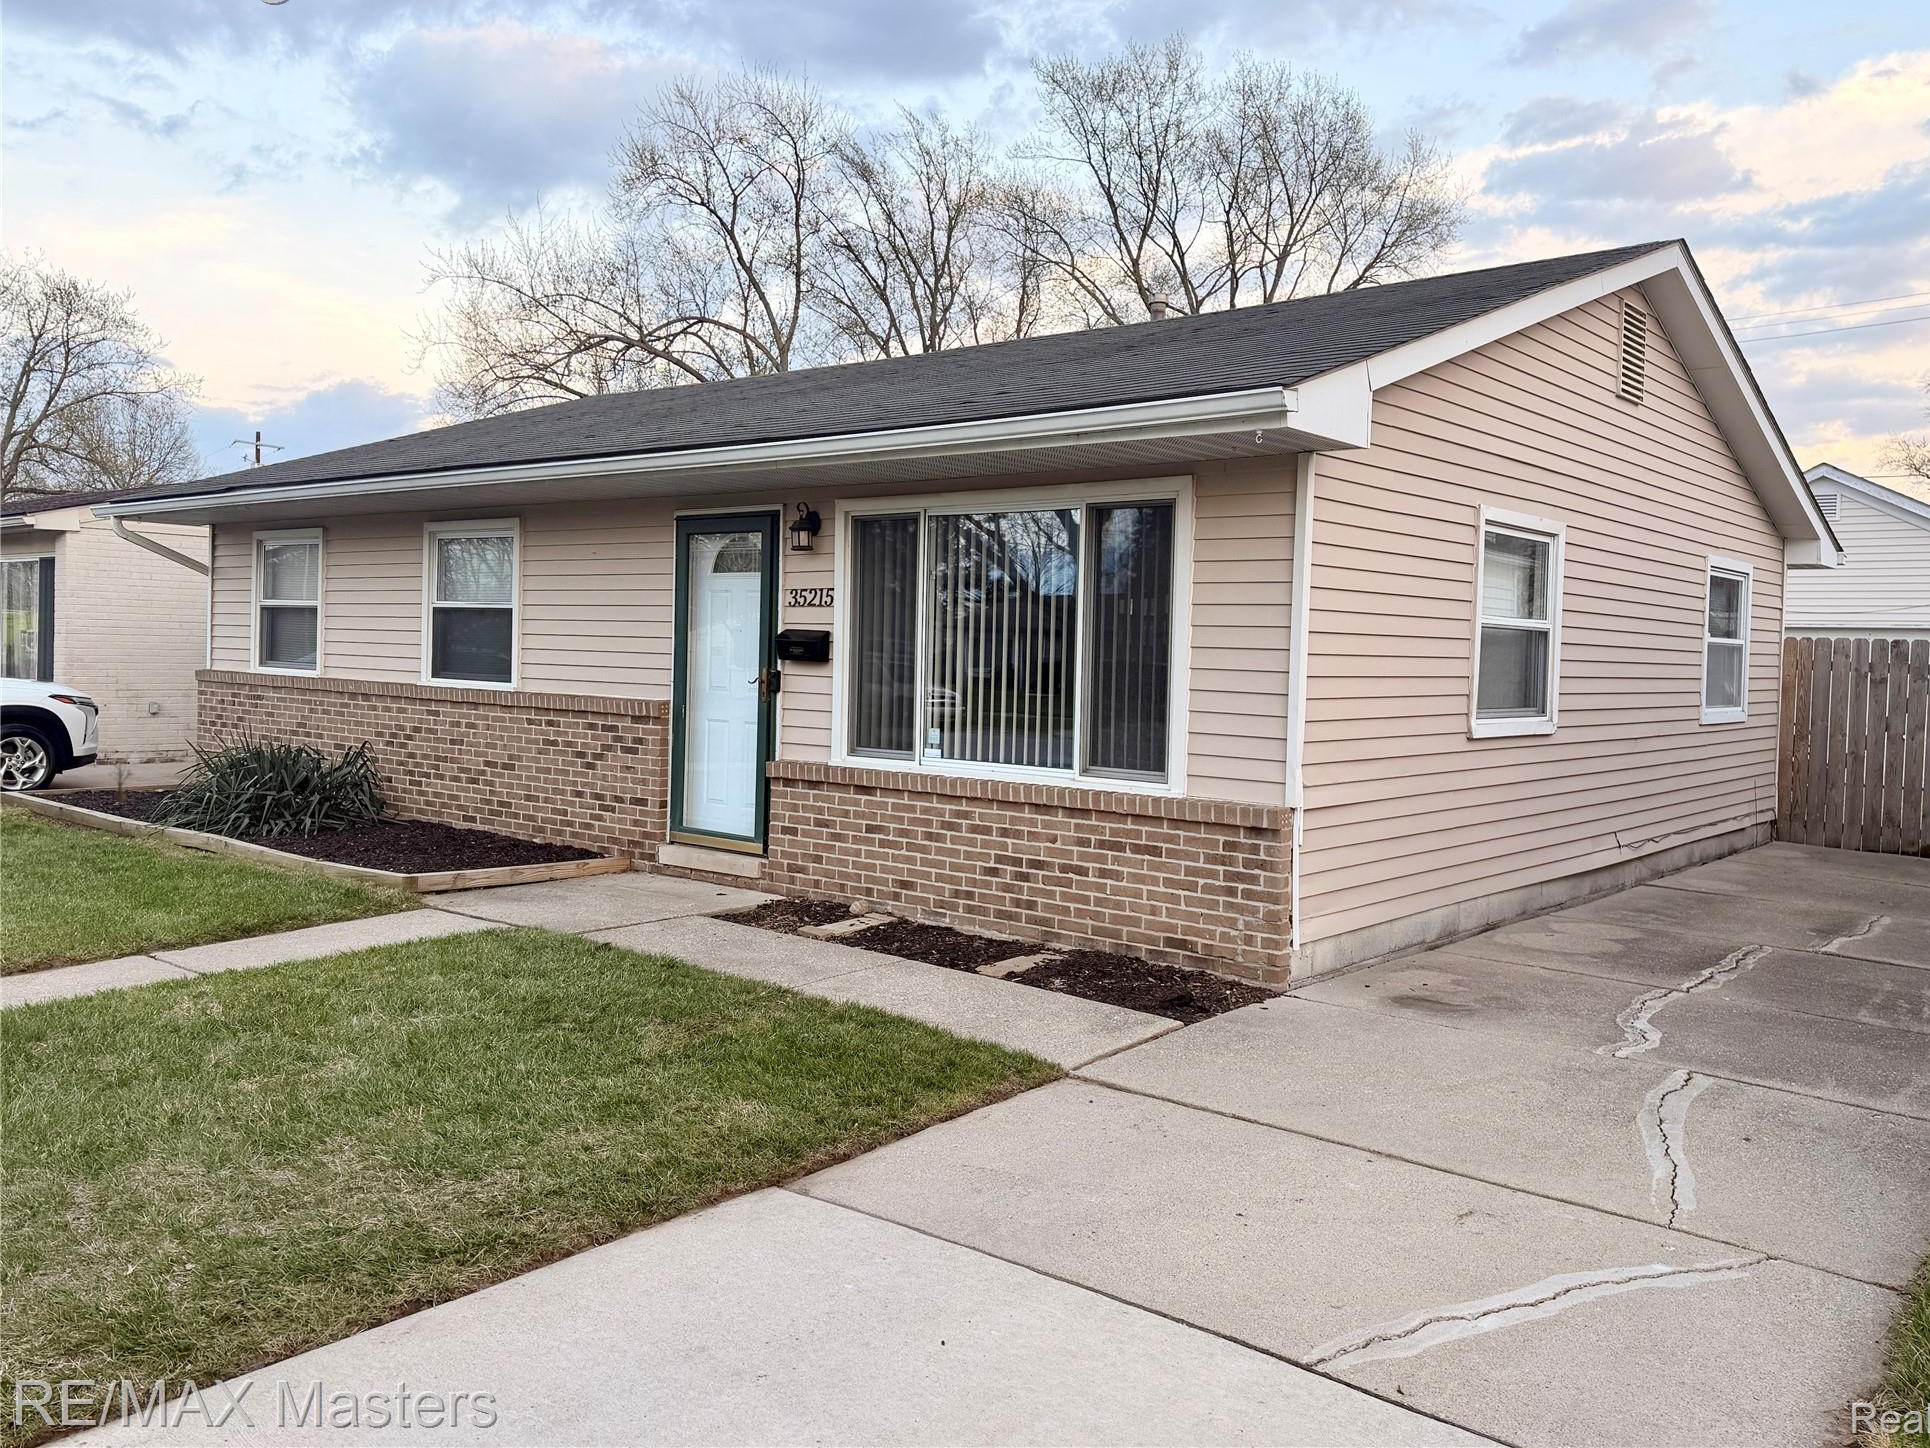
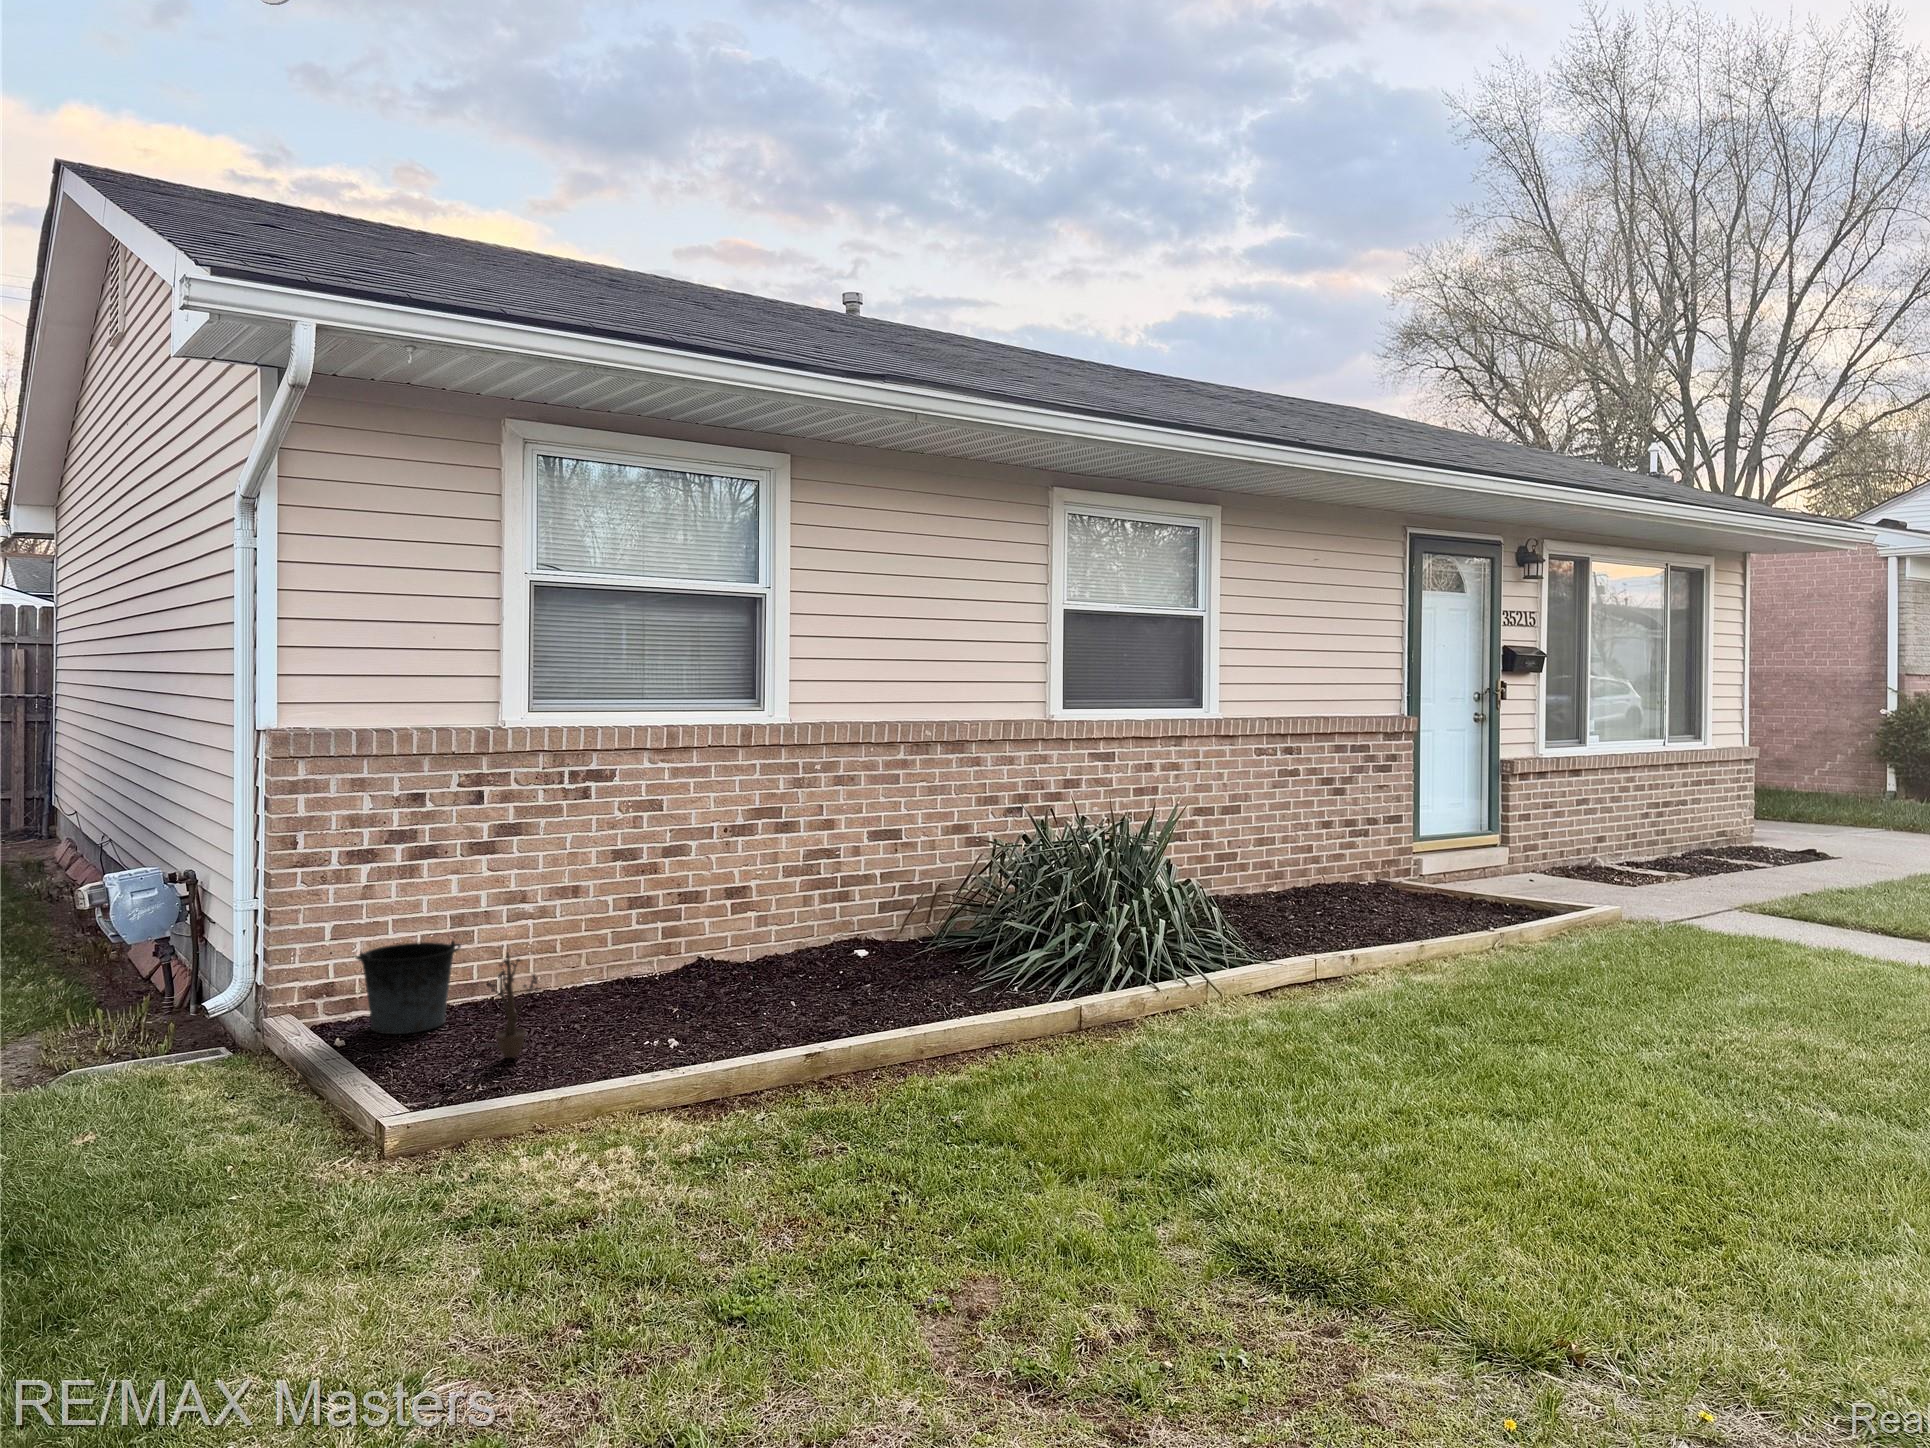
bucket: none [158,761,201,796] -> present [356,941,461,1034]

